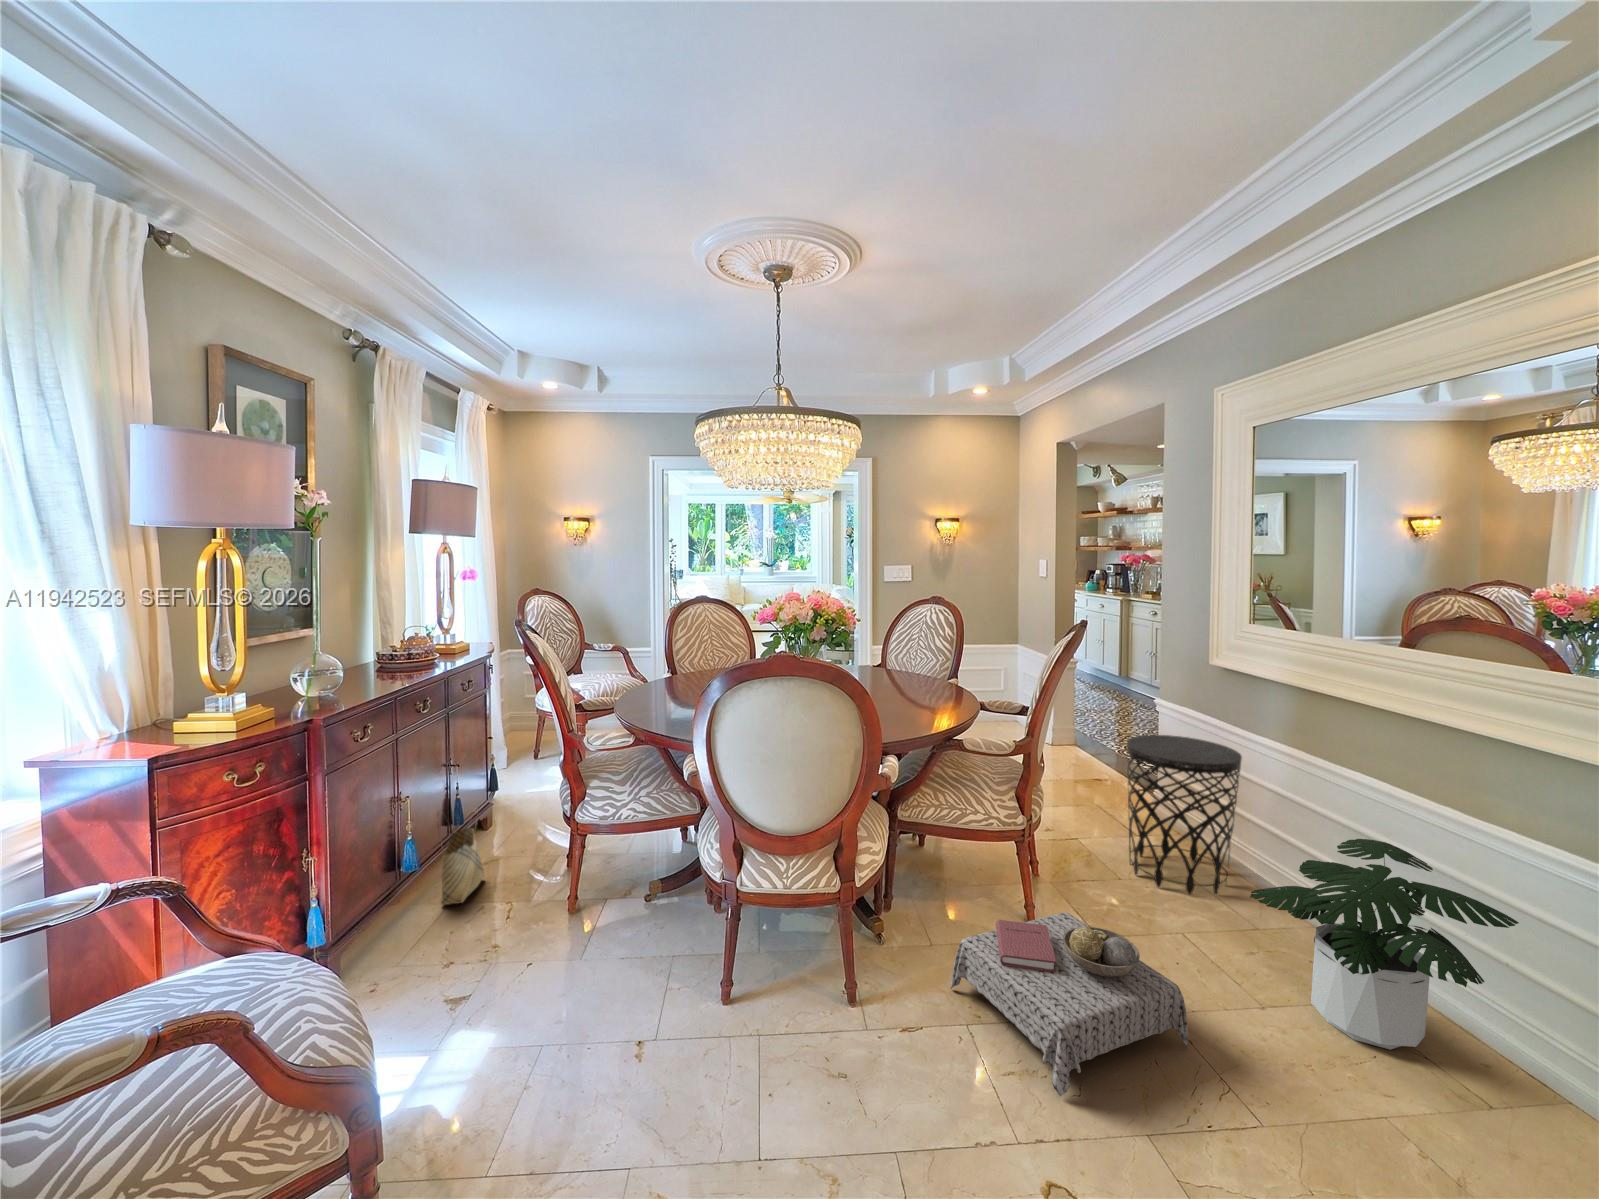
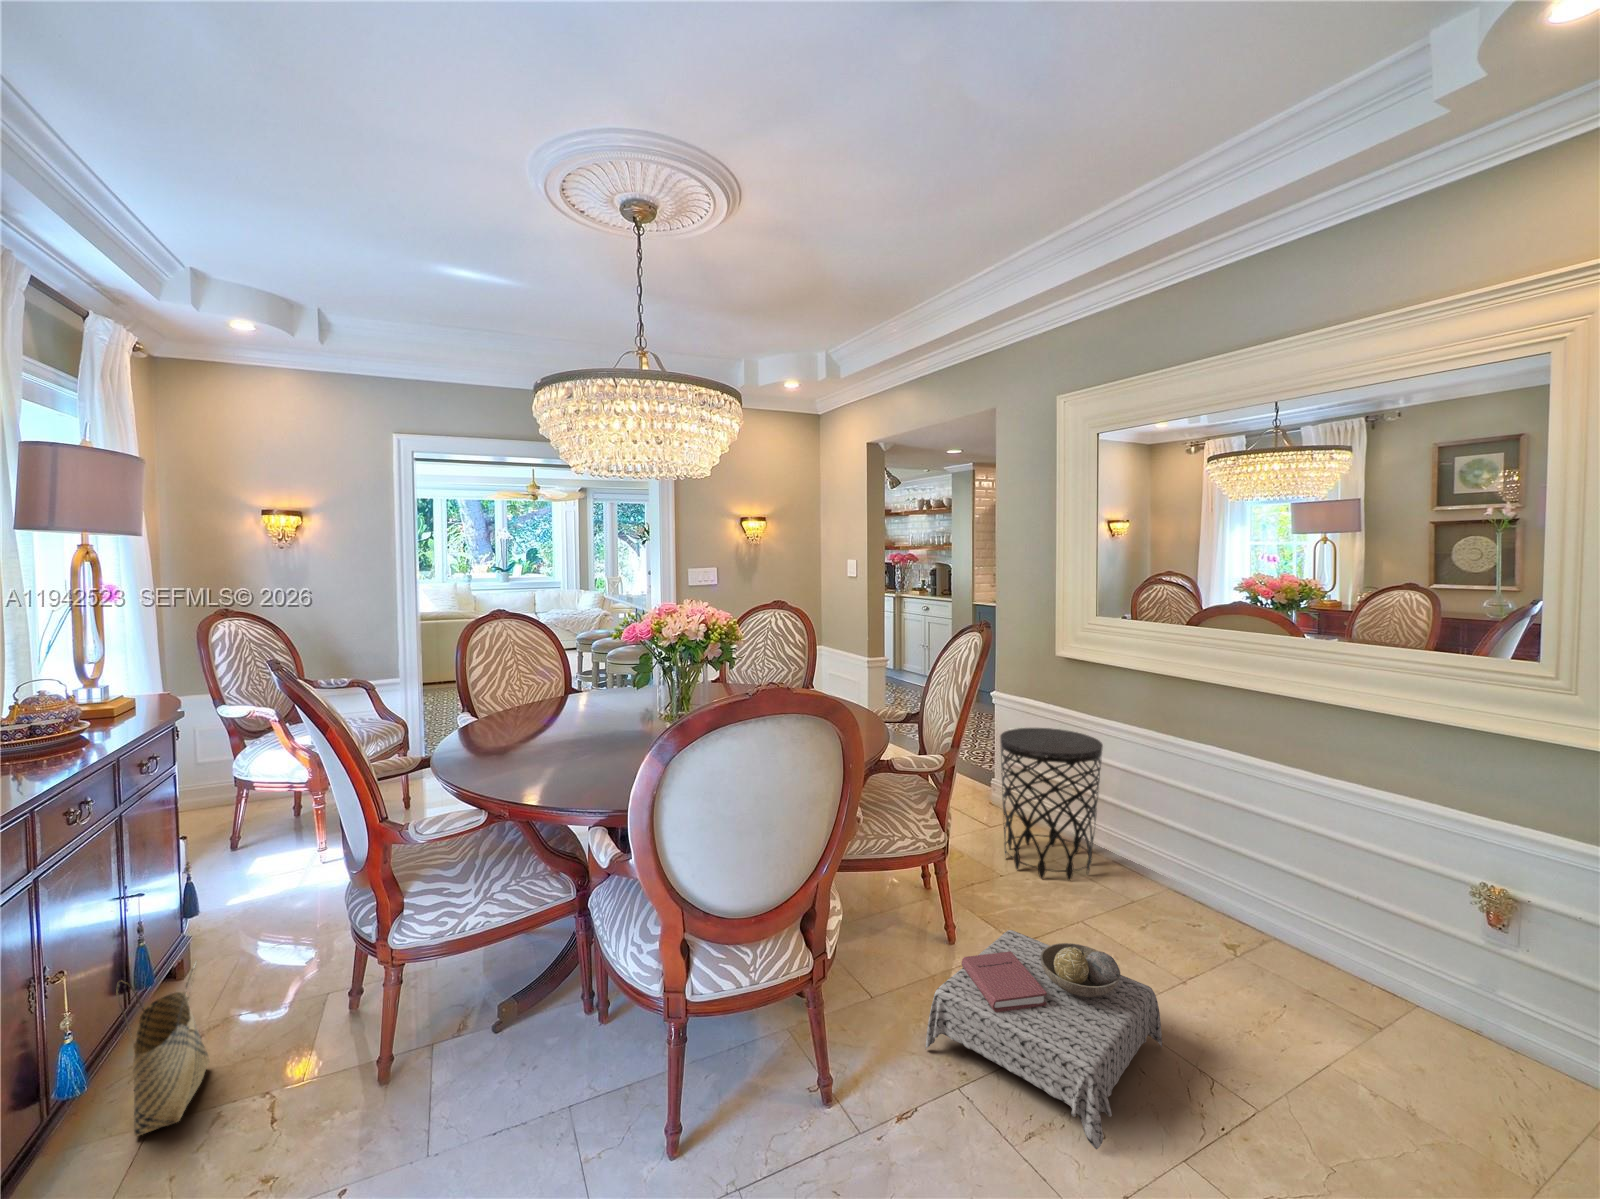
potted plant: present [1250,839,1519,1050] -> none [1170,806,1379,997]

